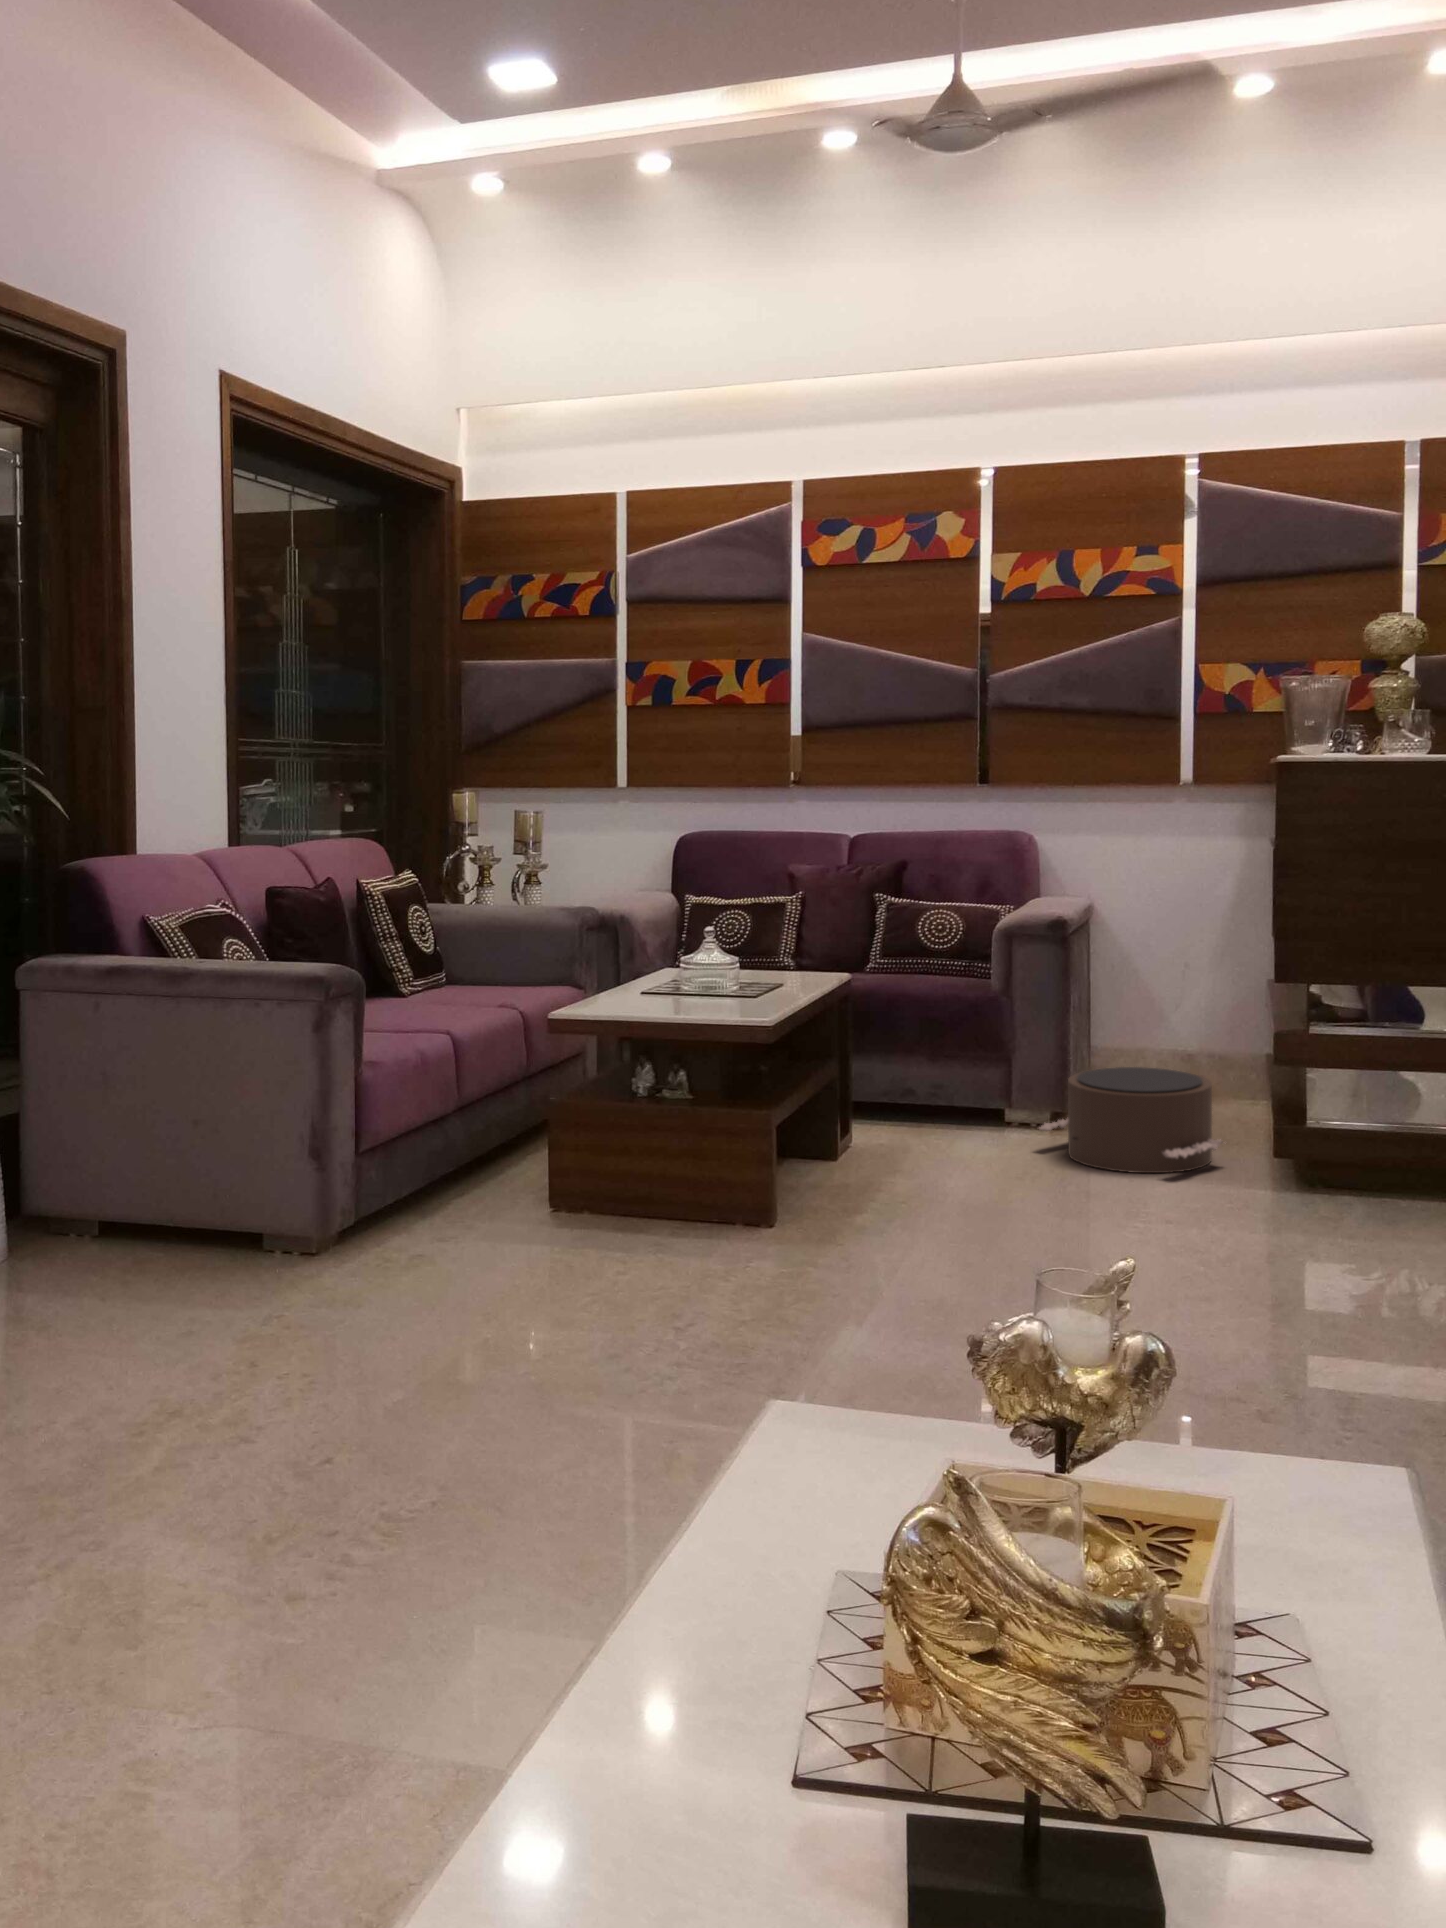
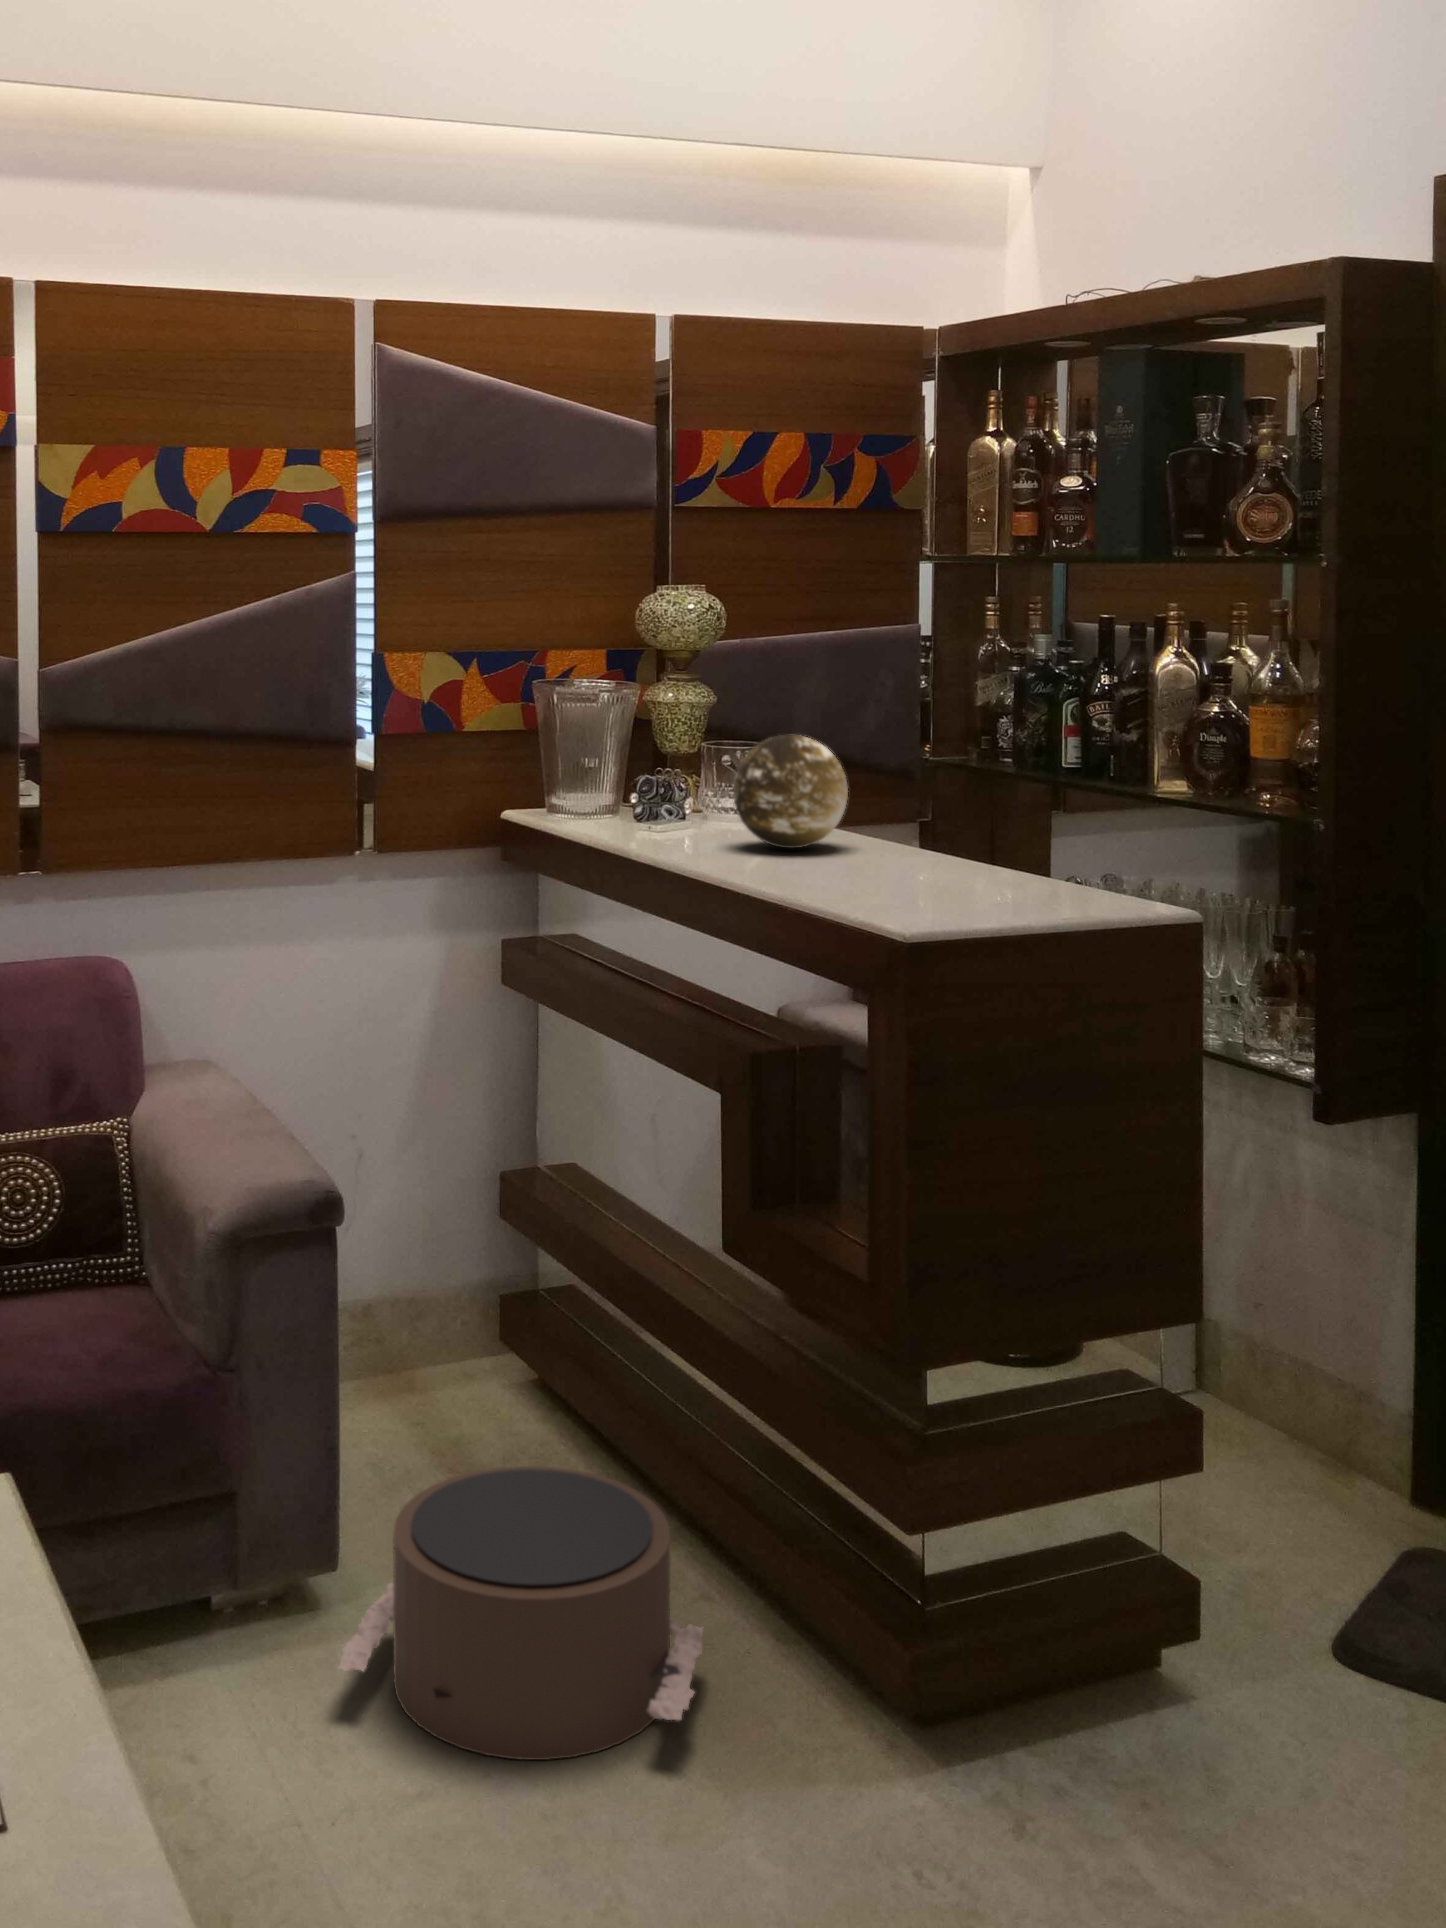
decorative orb: none [1336,696,1408,762] -> present [733,735,848,848]

